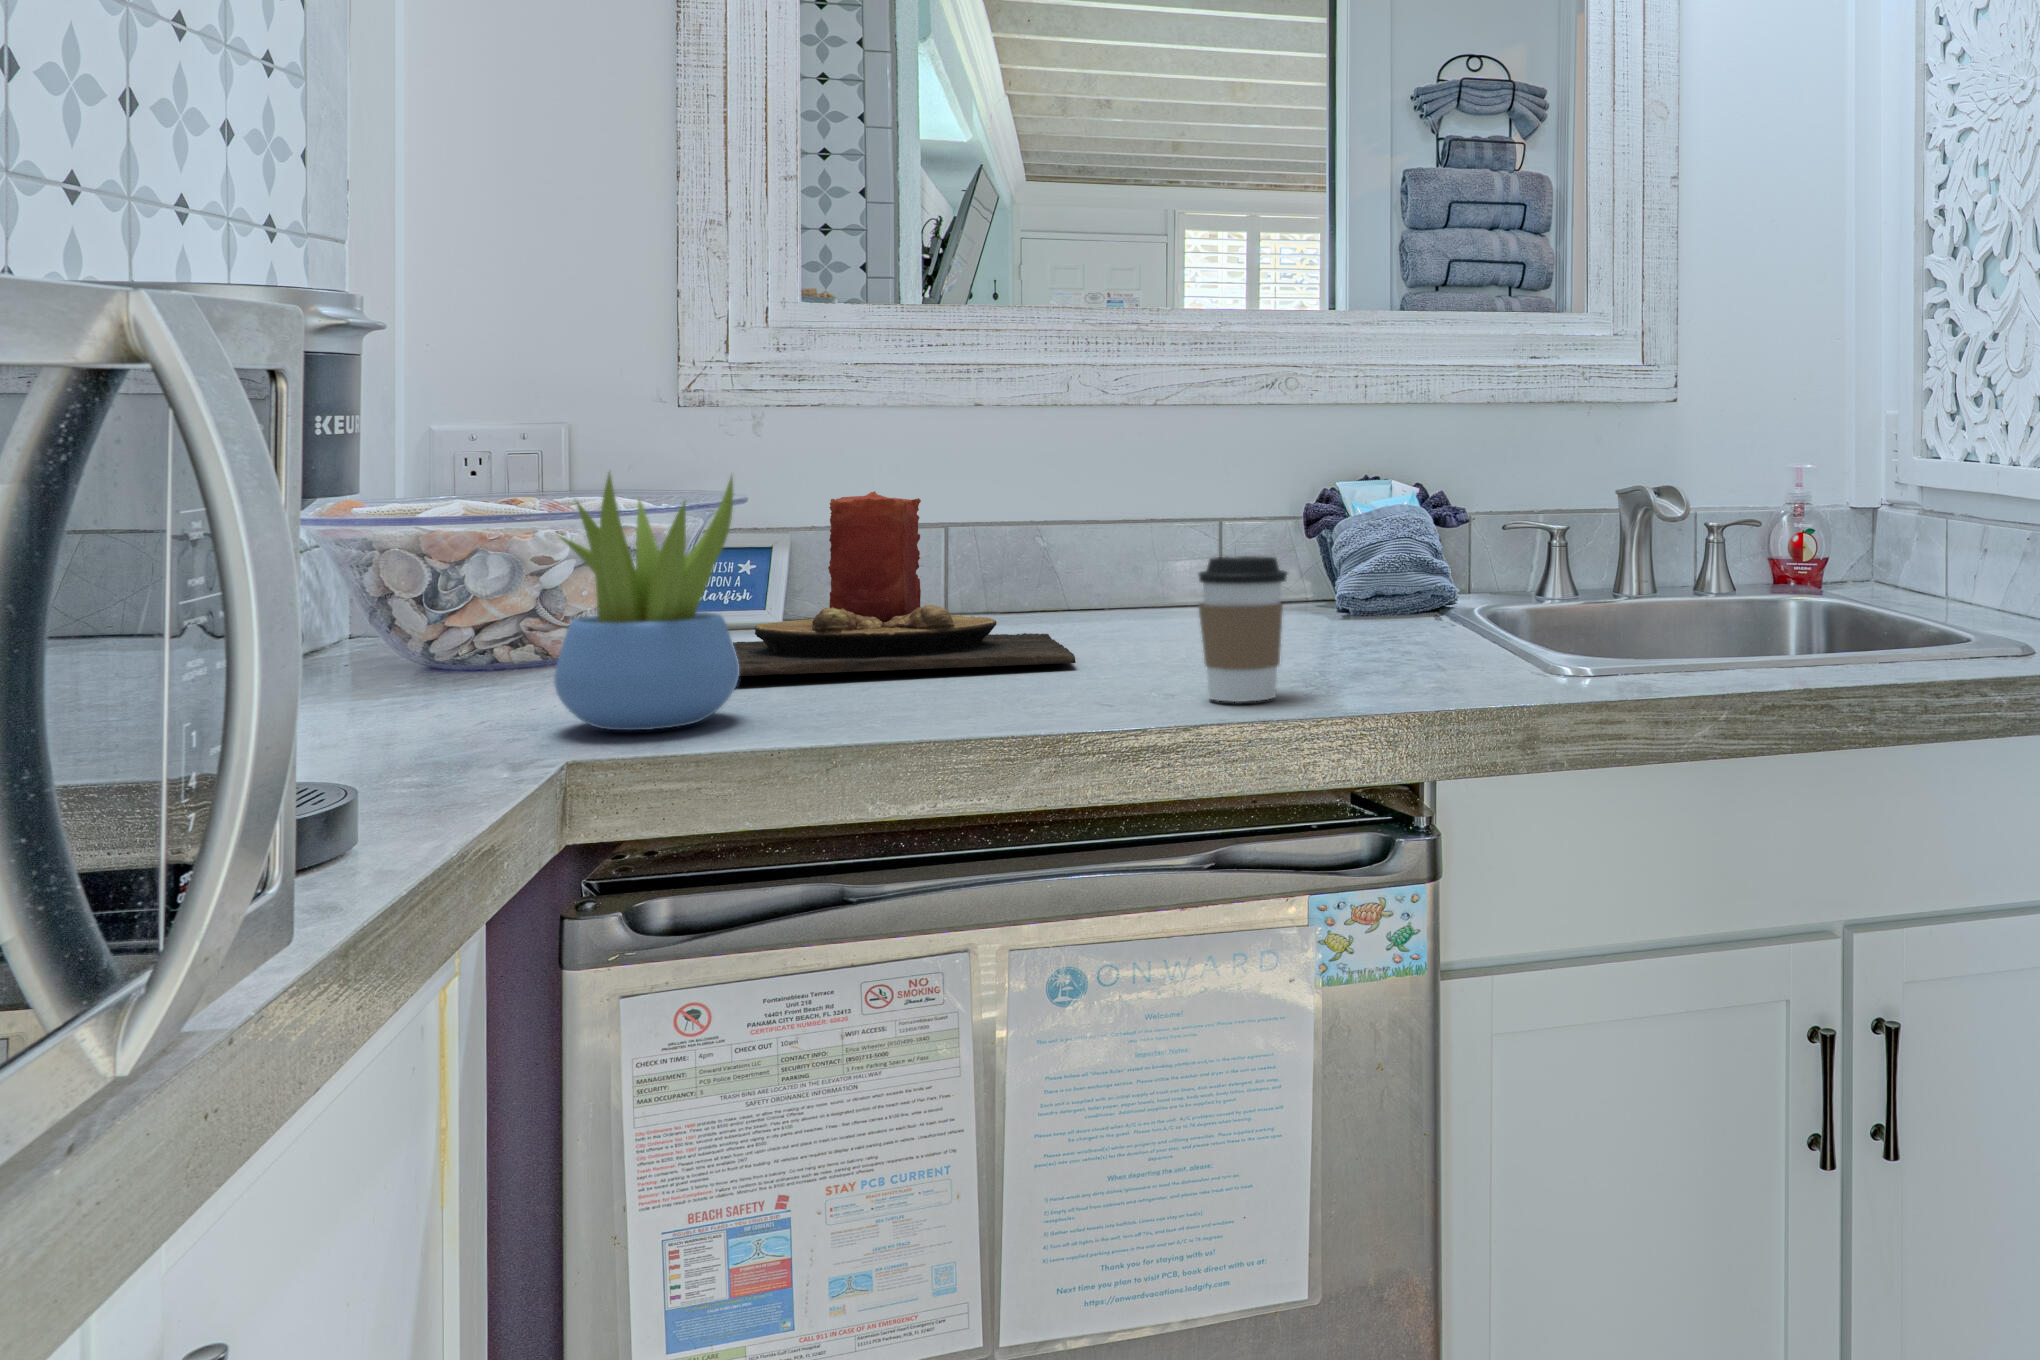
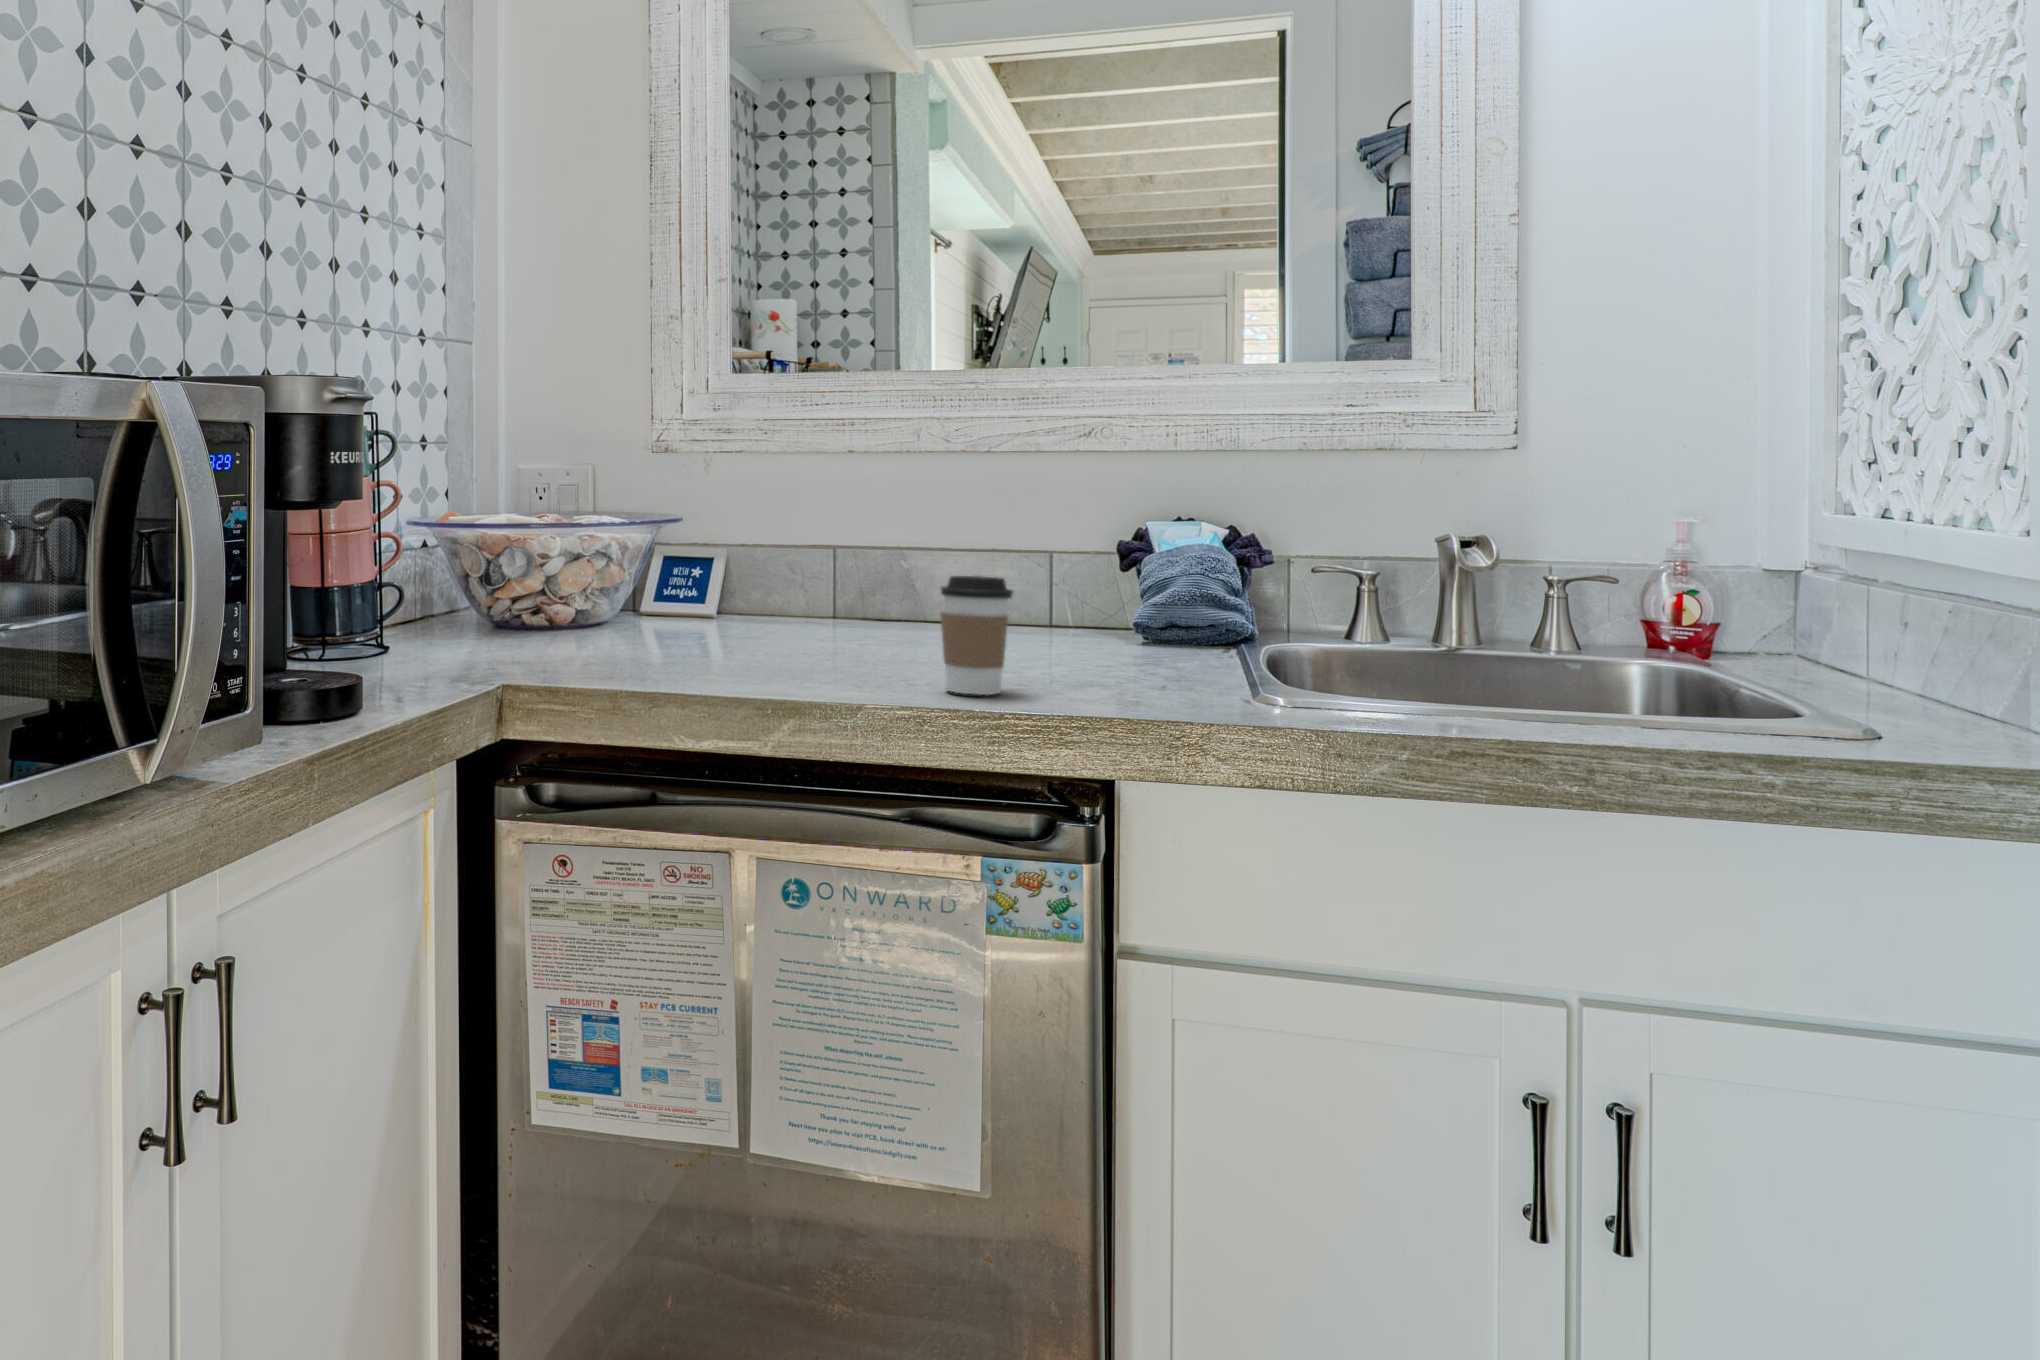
succulent plant: present [554,472,739,730] -> none [511,491,624,669]
candle: present [733,491,1076,676] -> none [625,517,893,655]

